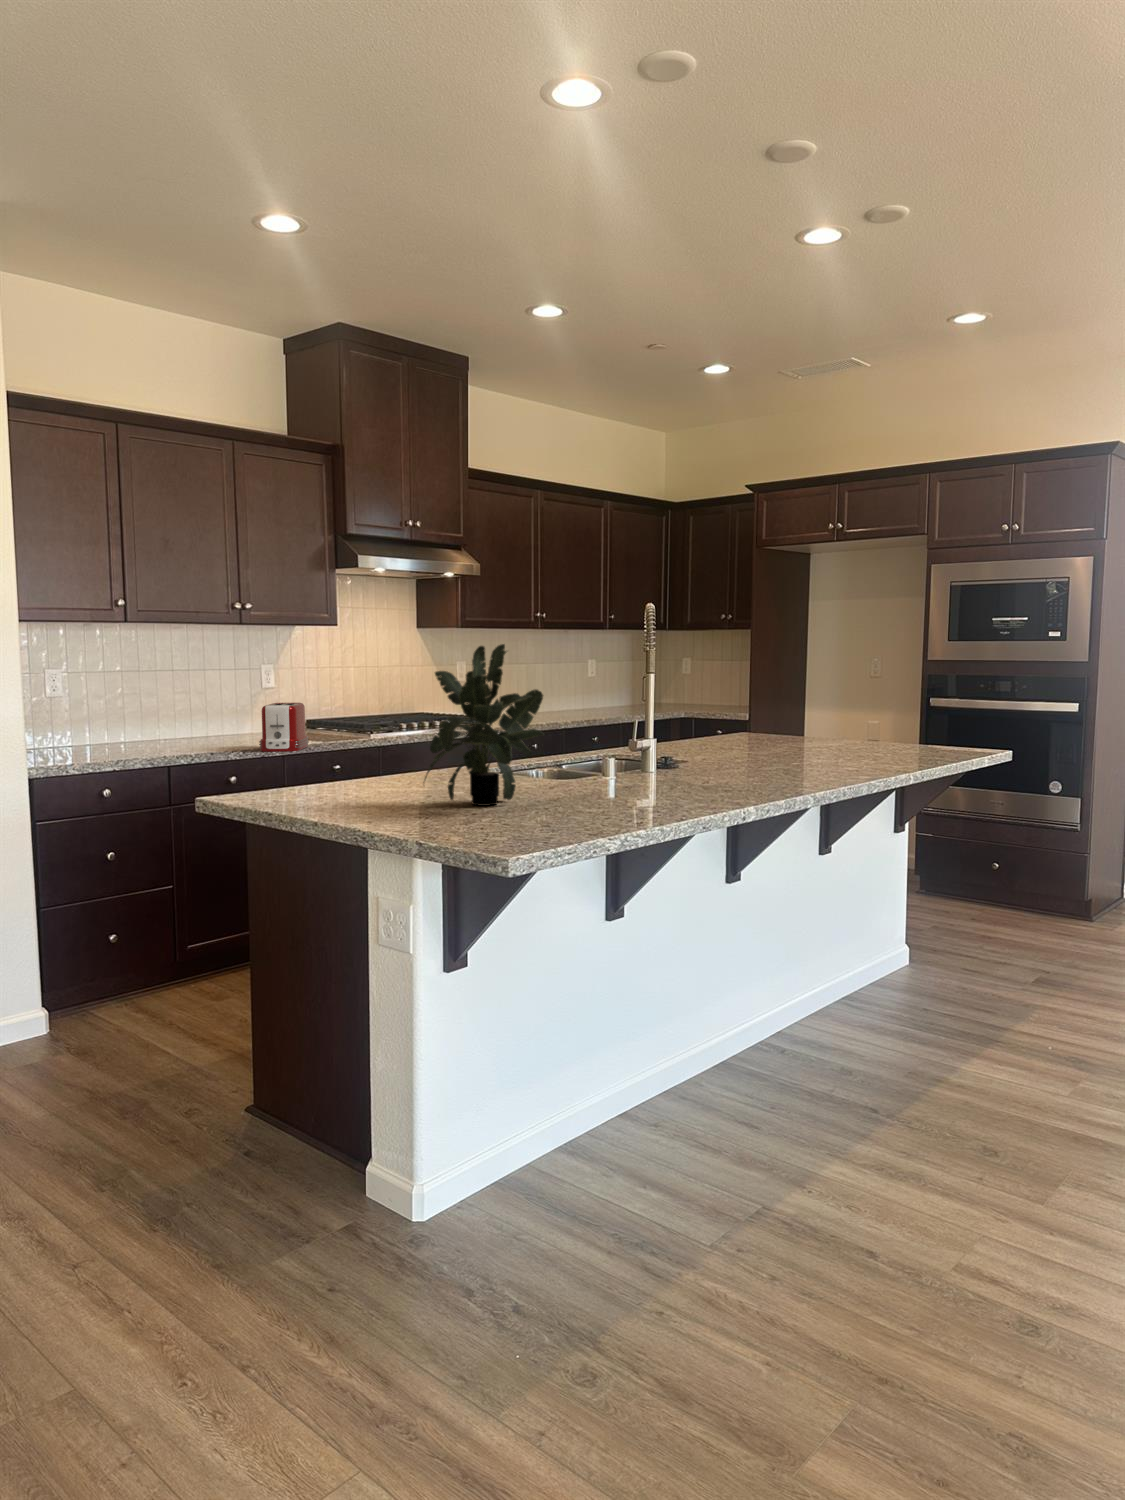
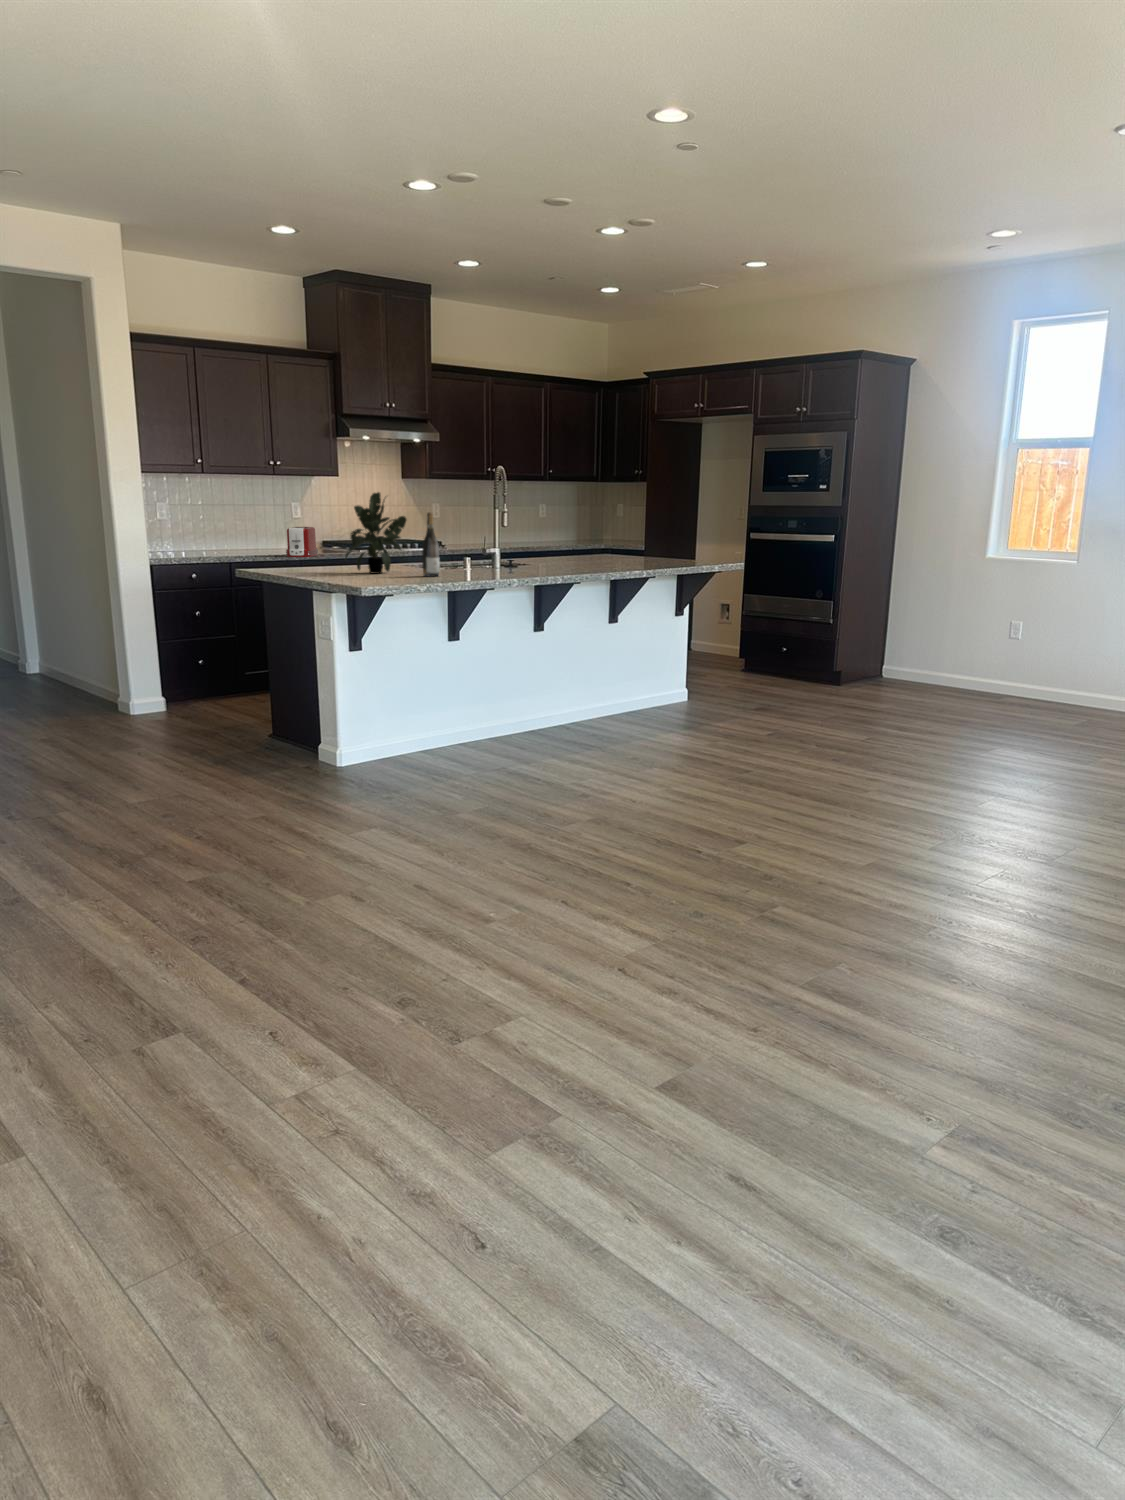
wine bottle: none [603,684,639,817] -> present [422,512,440,577]

